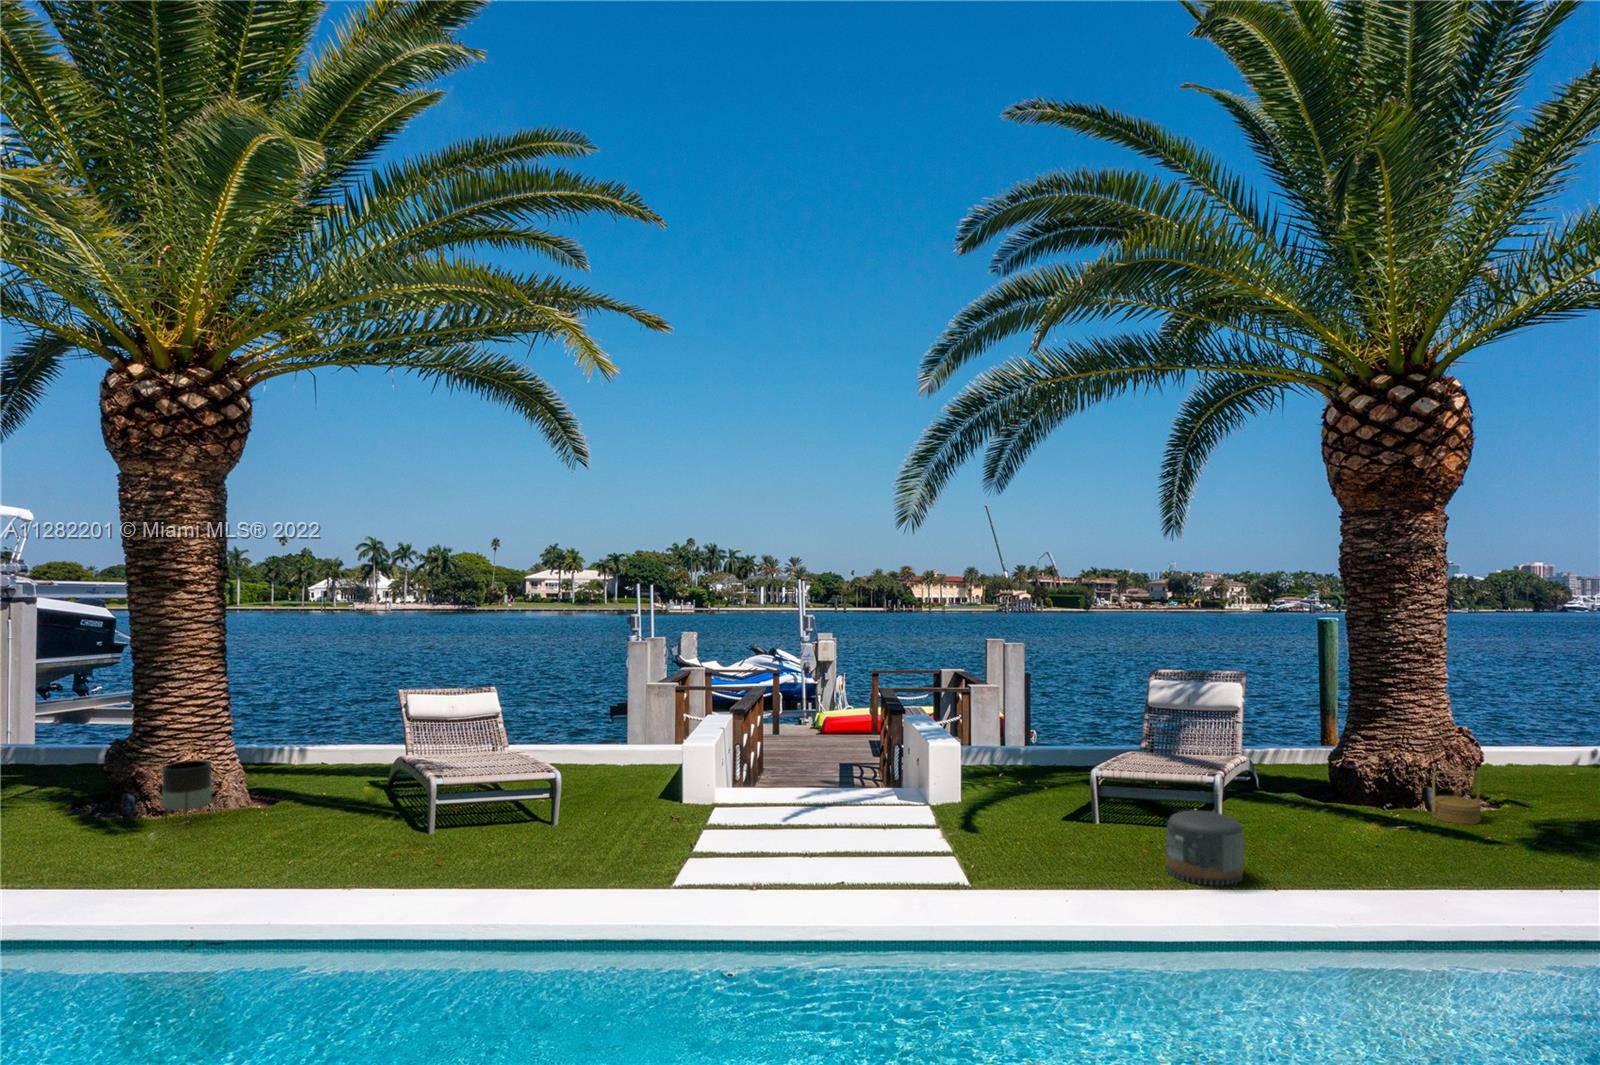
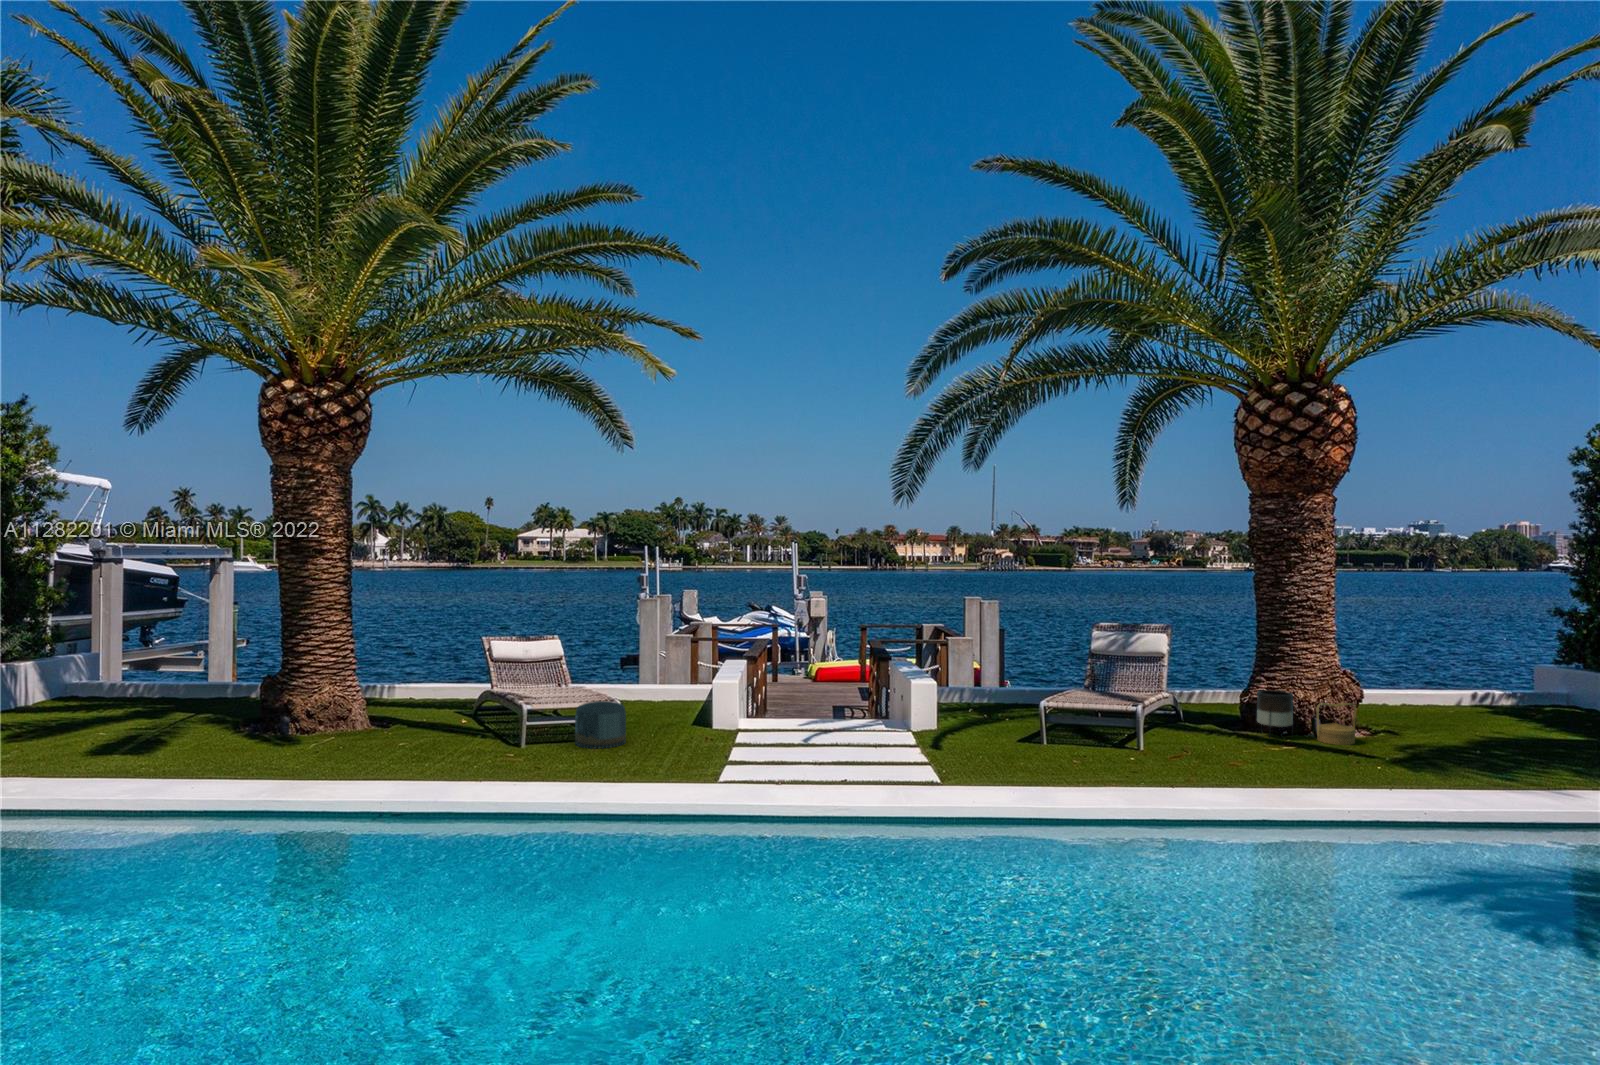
planter: present [162,760,212,821] -> present [1257,690,1293,727]
pouf: present [1166,811,1244,885] -> present [575,701,626,748]

